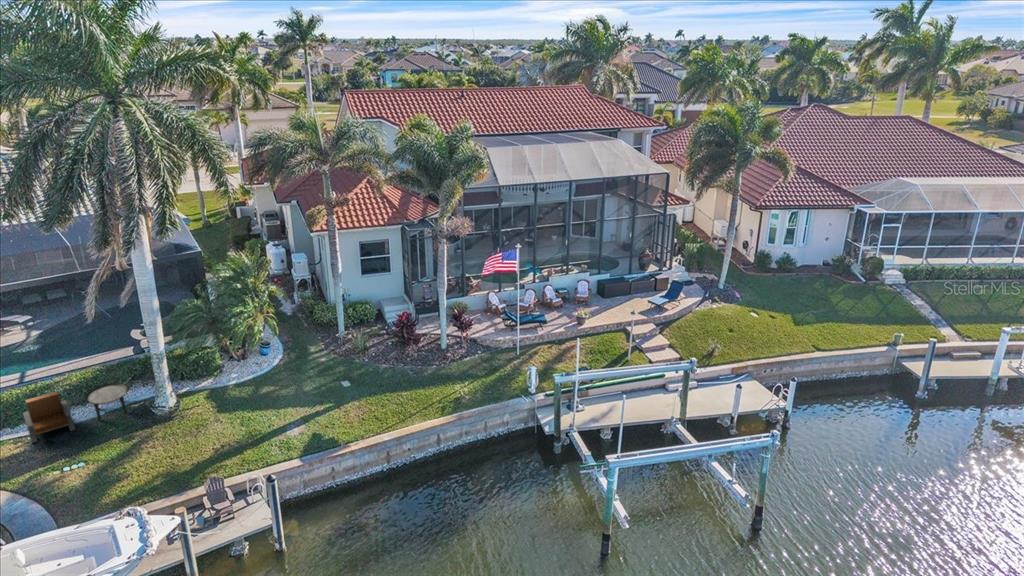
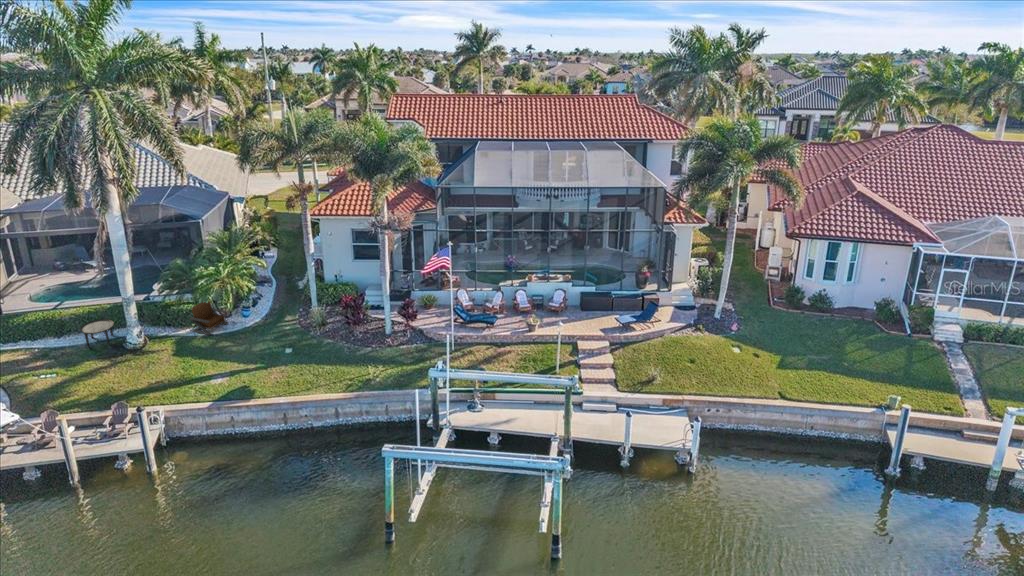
lounge chair: present [23,391,75,443] -> present [190,301,228,335]

